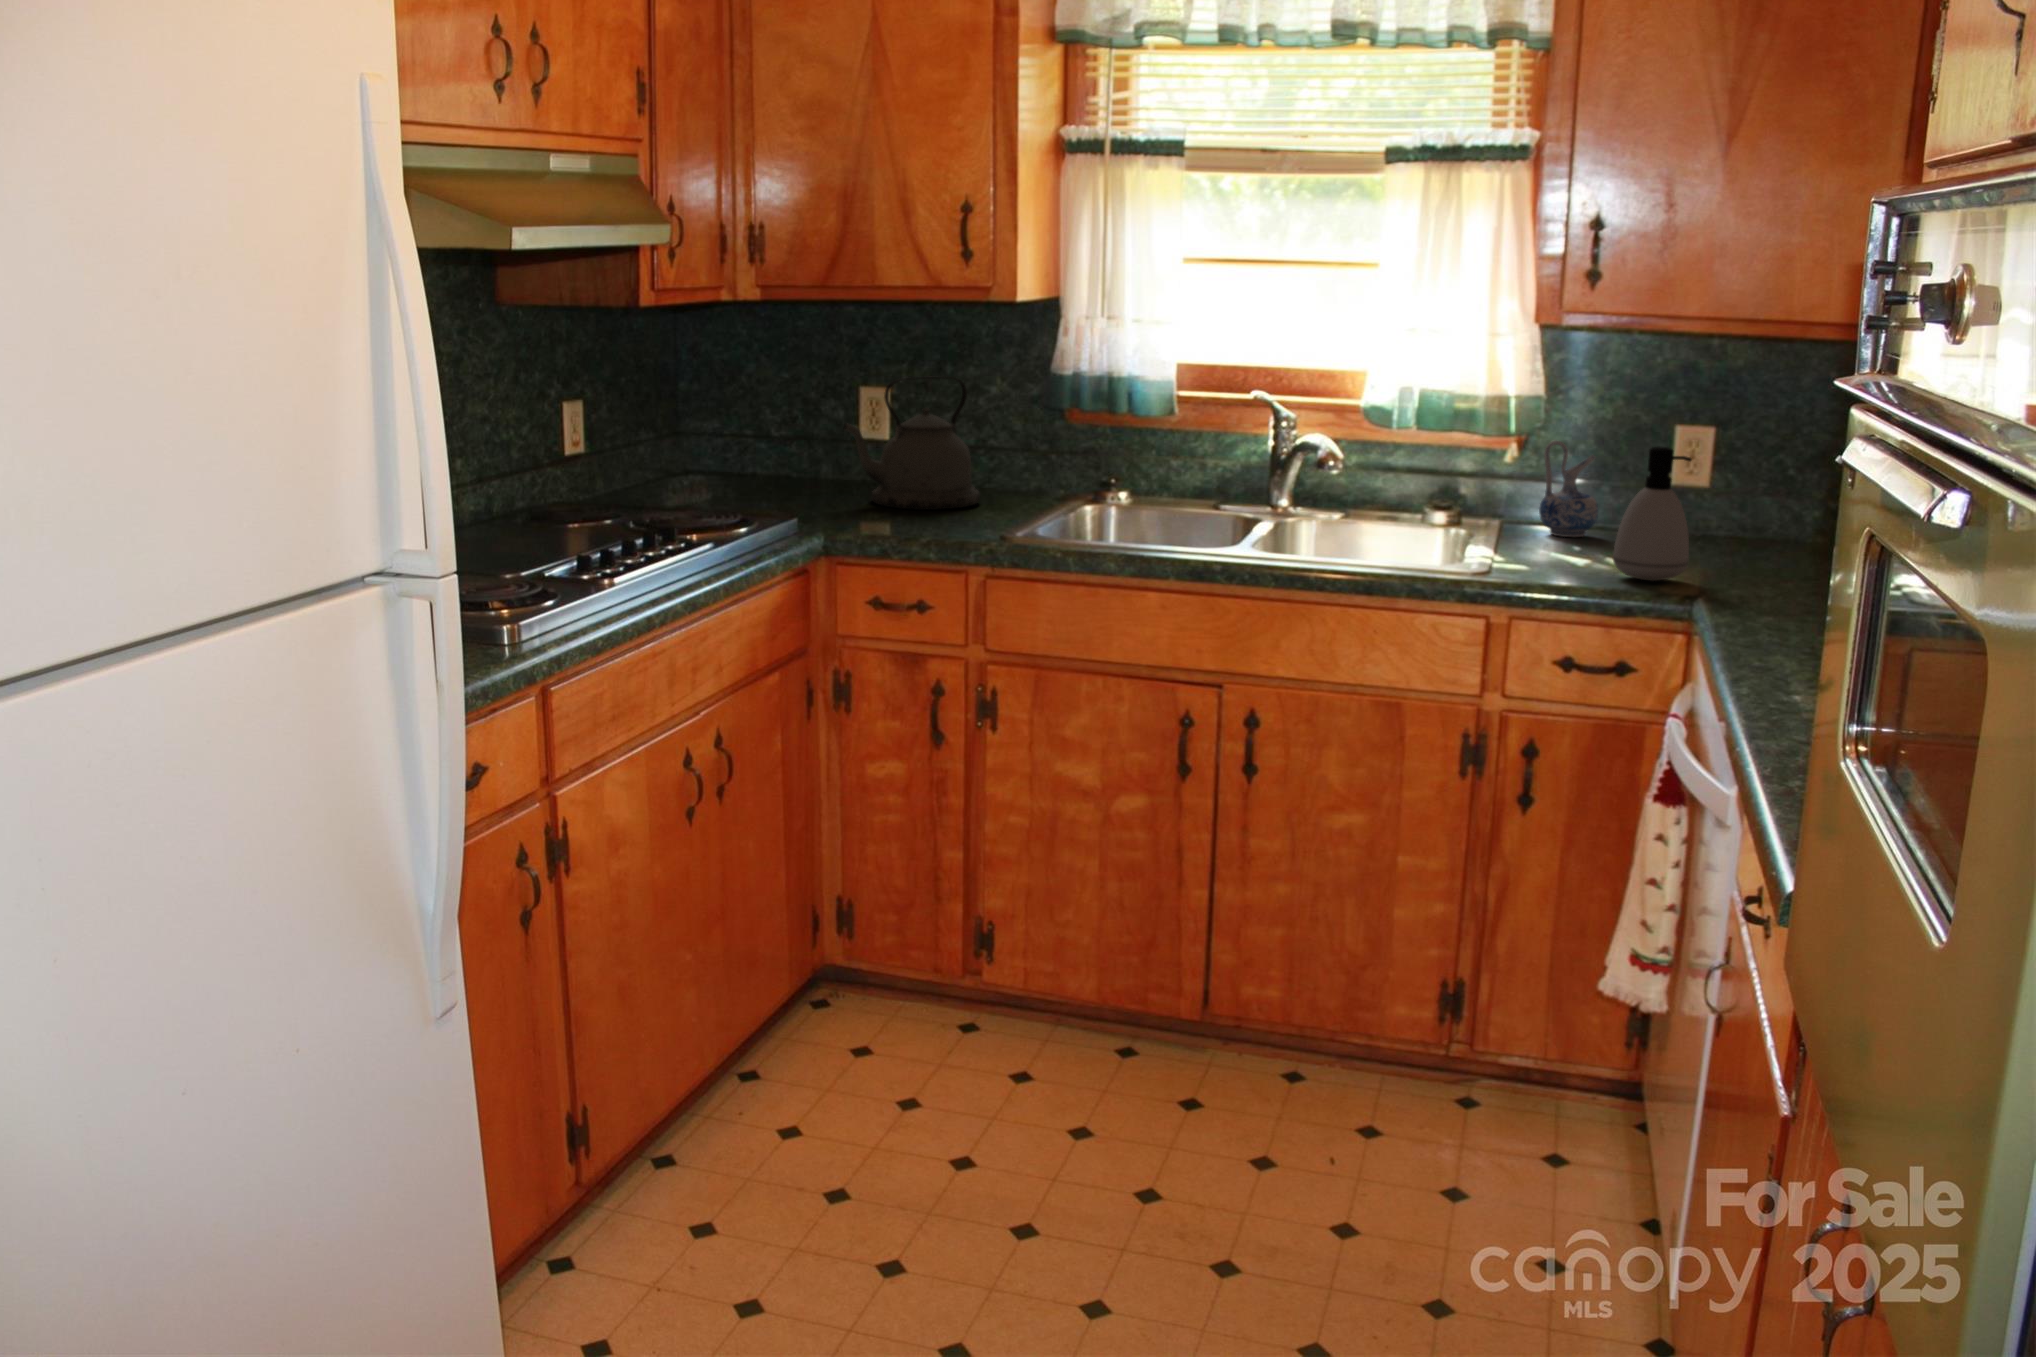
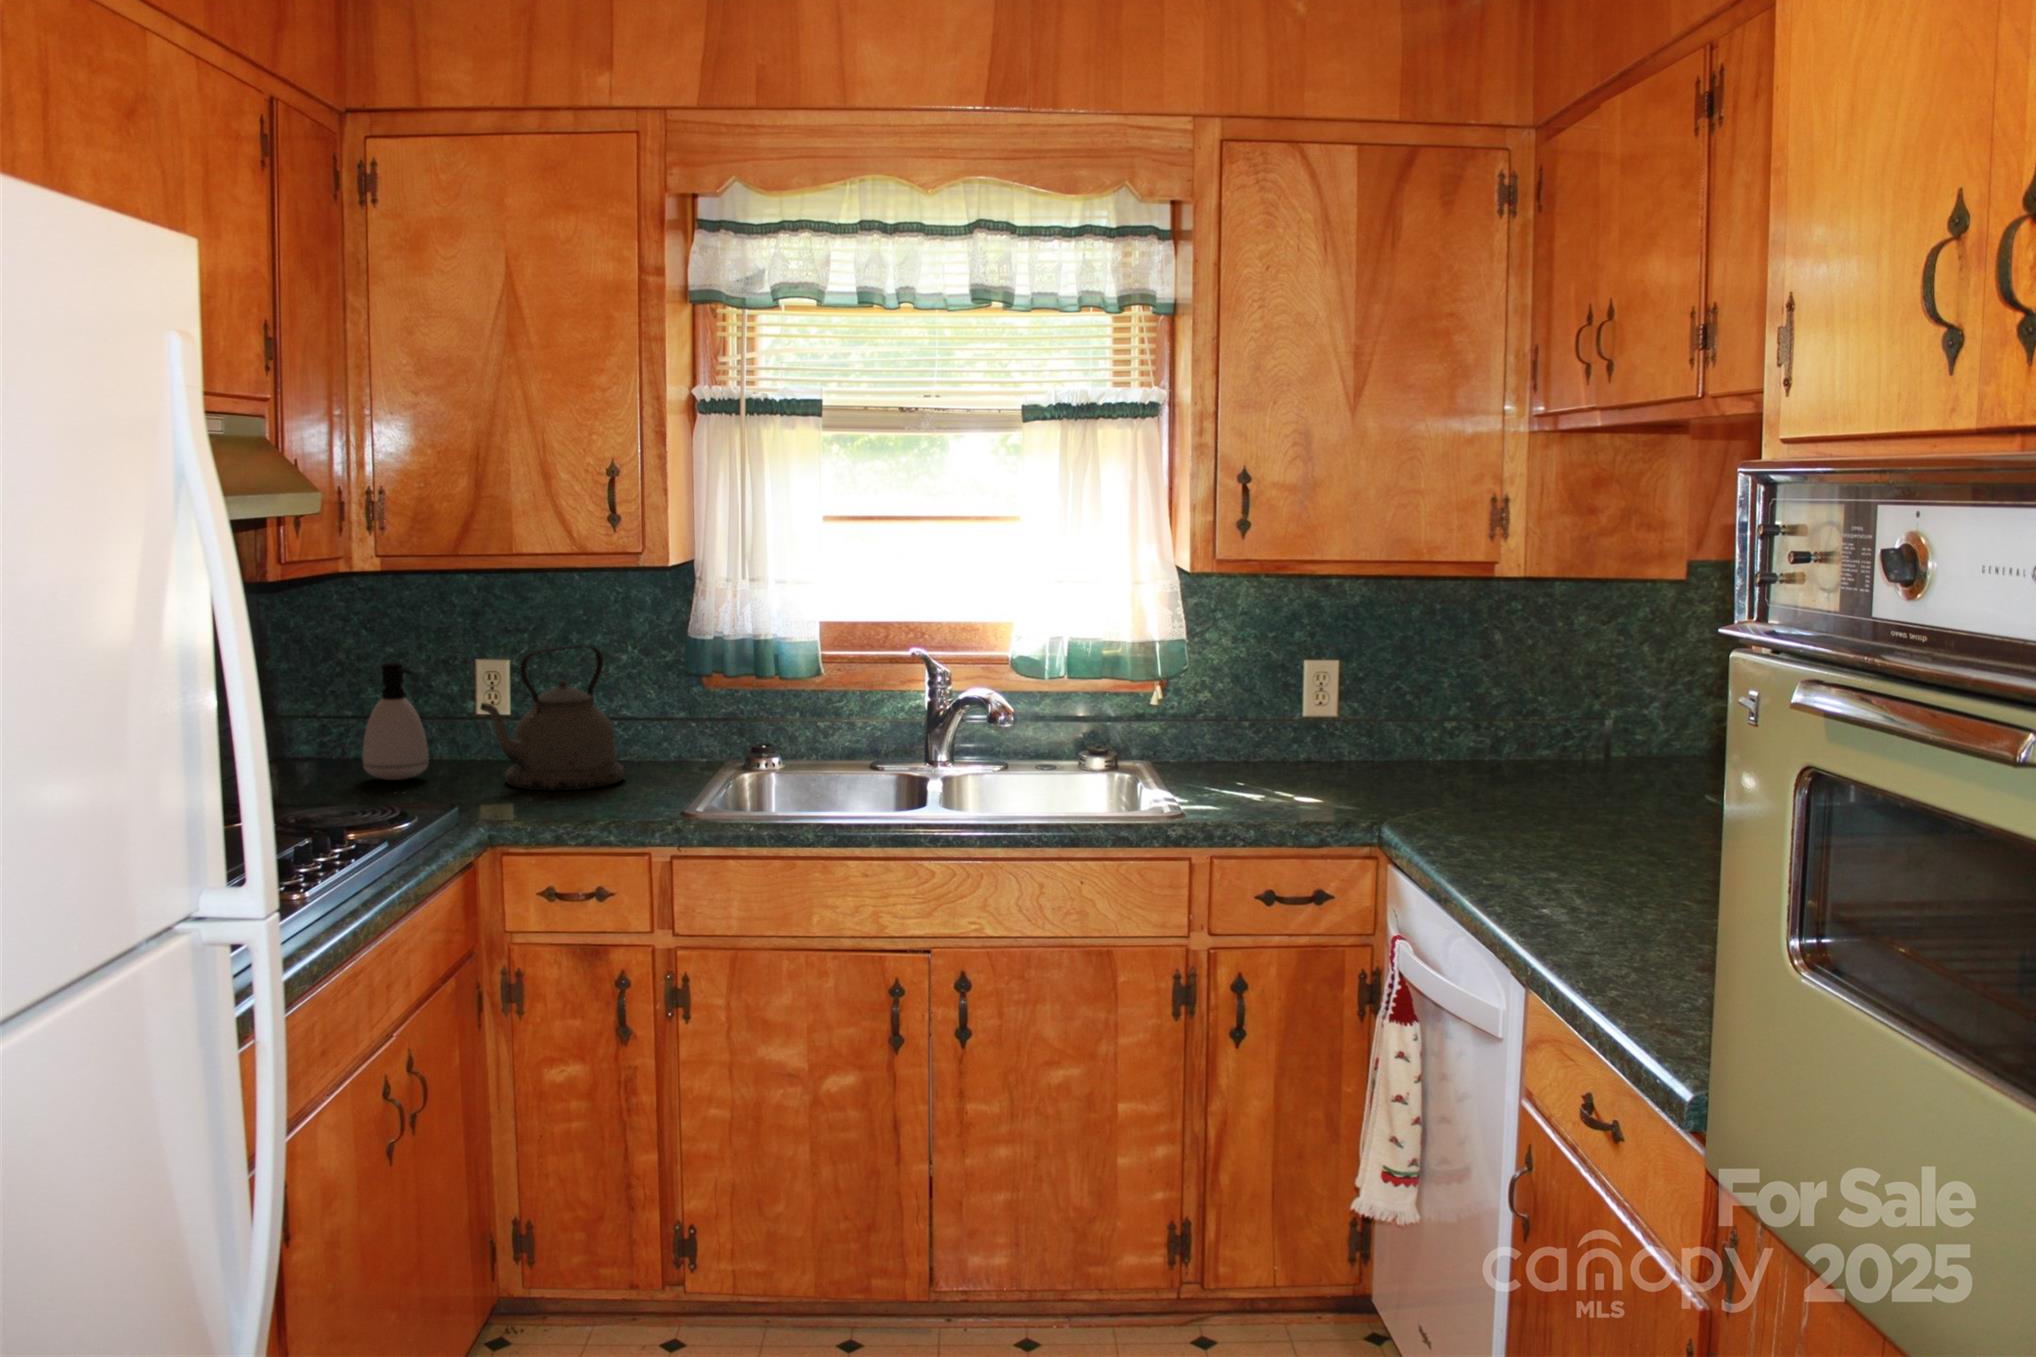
ceramic pitcher: present [1539,441,1598,537] -> none [1189,680,1244,772]
soap dispenser: present [1613,447,1692,581] -> present [363,662,429,780]

